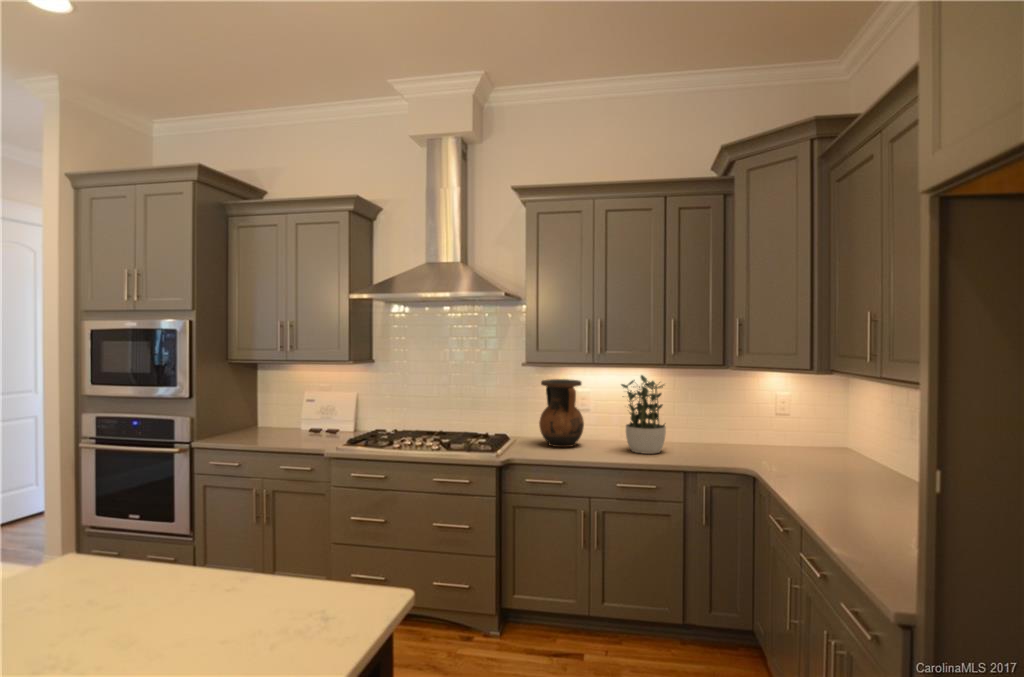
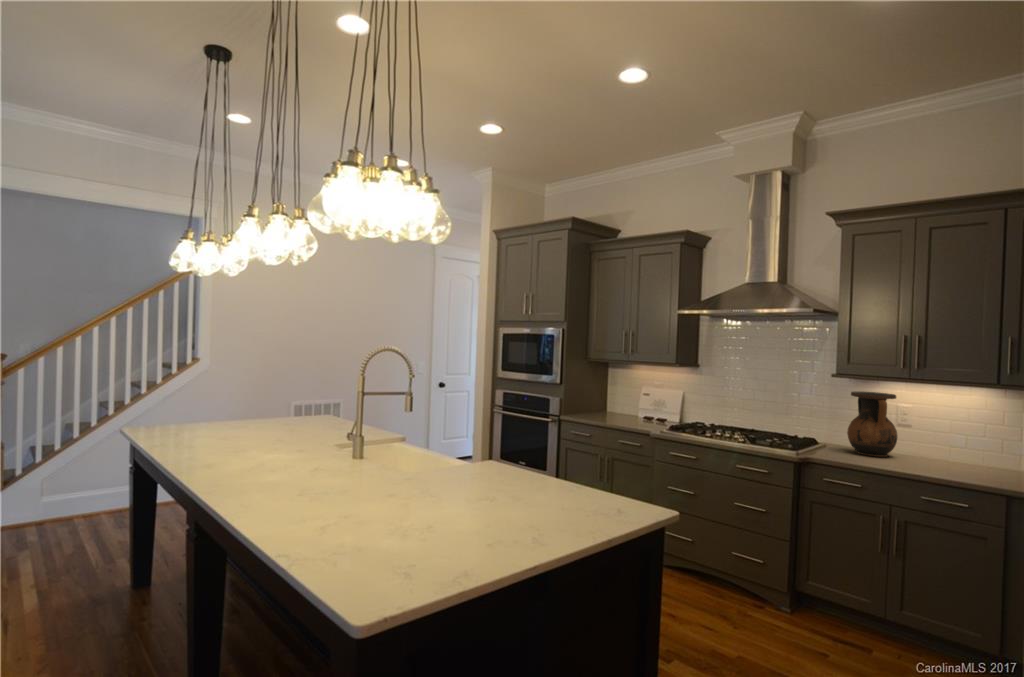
potted plant: present [621,375,666,454] -> none [938,392,999,474]

